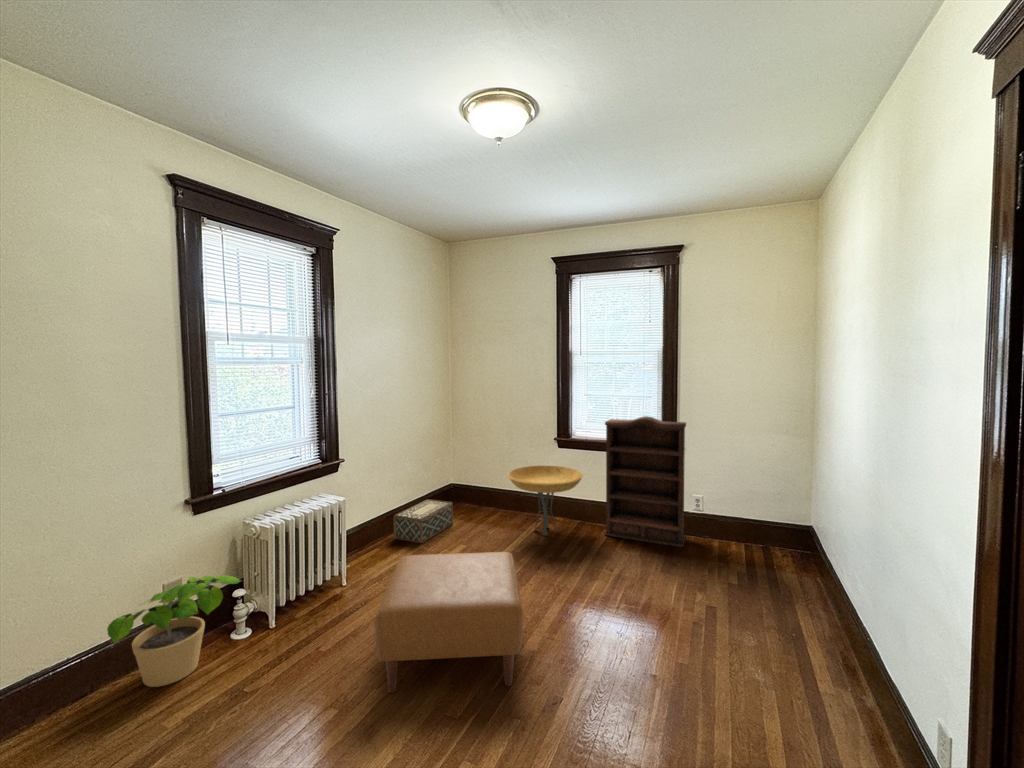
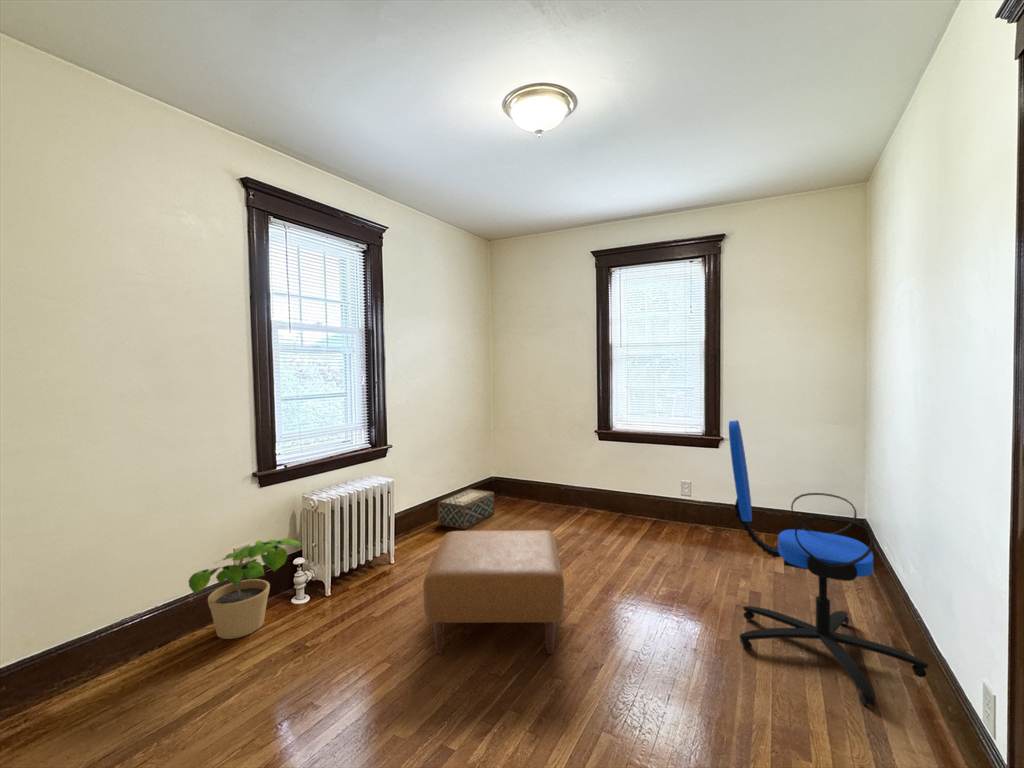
bookshelf: present [605,416,686,547] -> none [645,407,729,539]
office chair: none [688,442,871,727] -> present [729,420,929,706]
side table: present [508,466,583,536] -> none [548,457,623,525]

